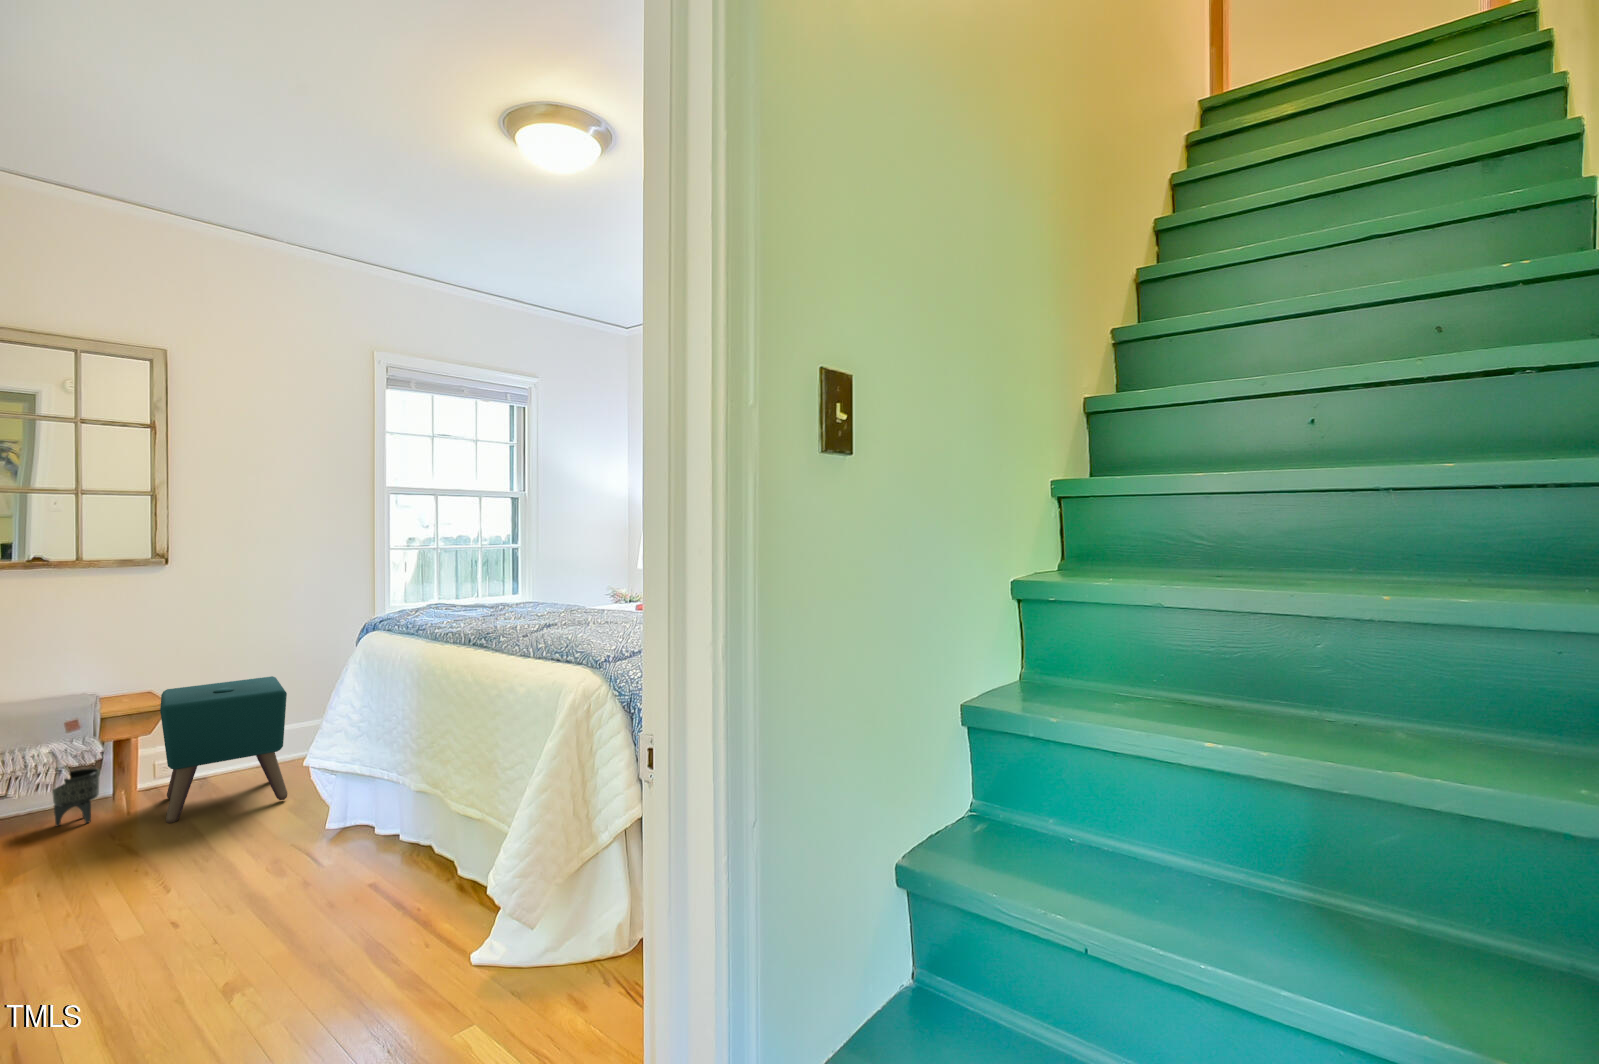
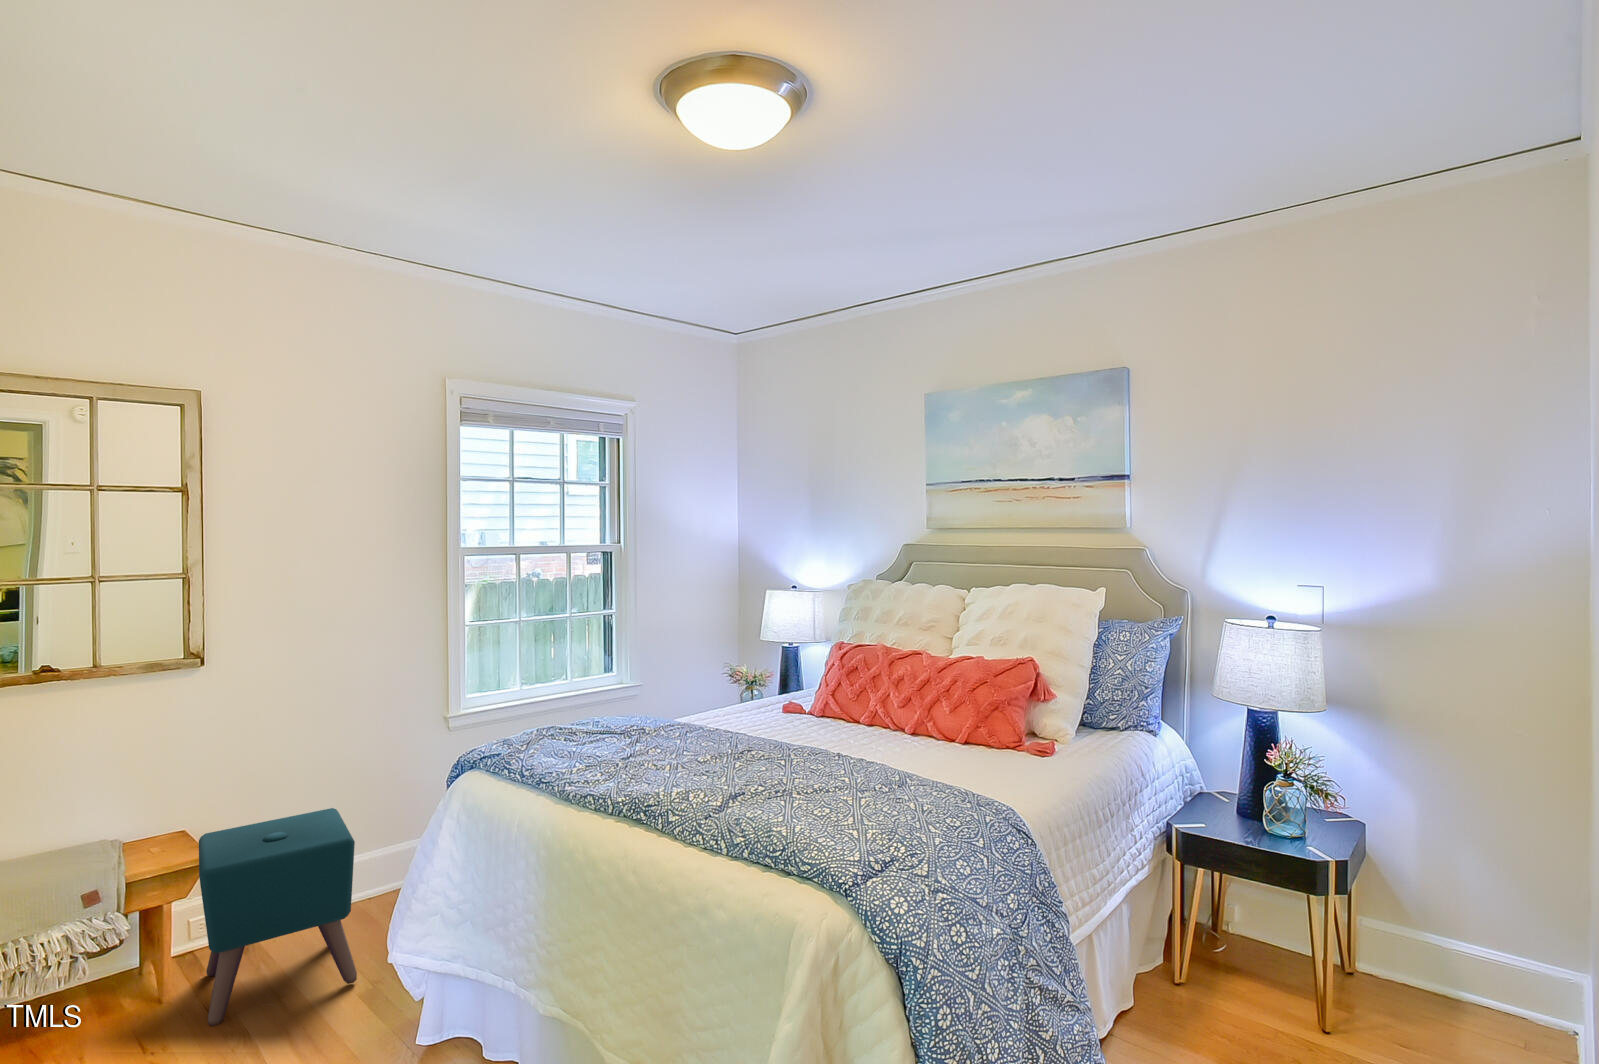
planter: present [52,768,100,826] -> none [65,946,124,1029]

